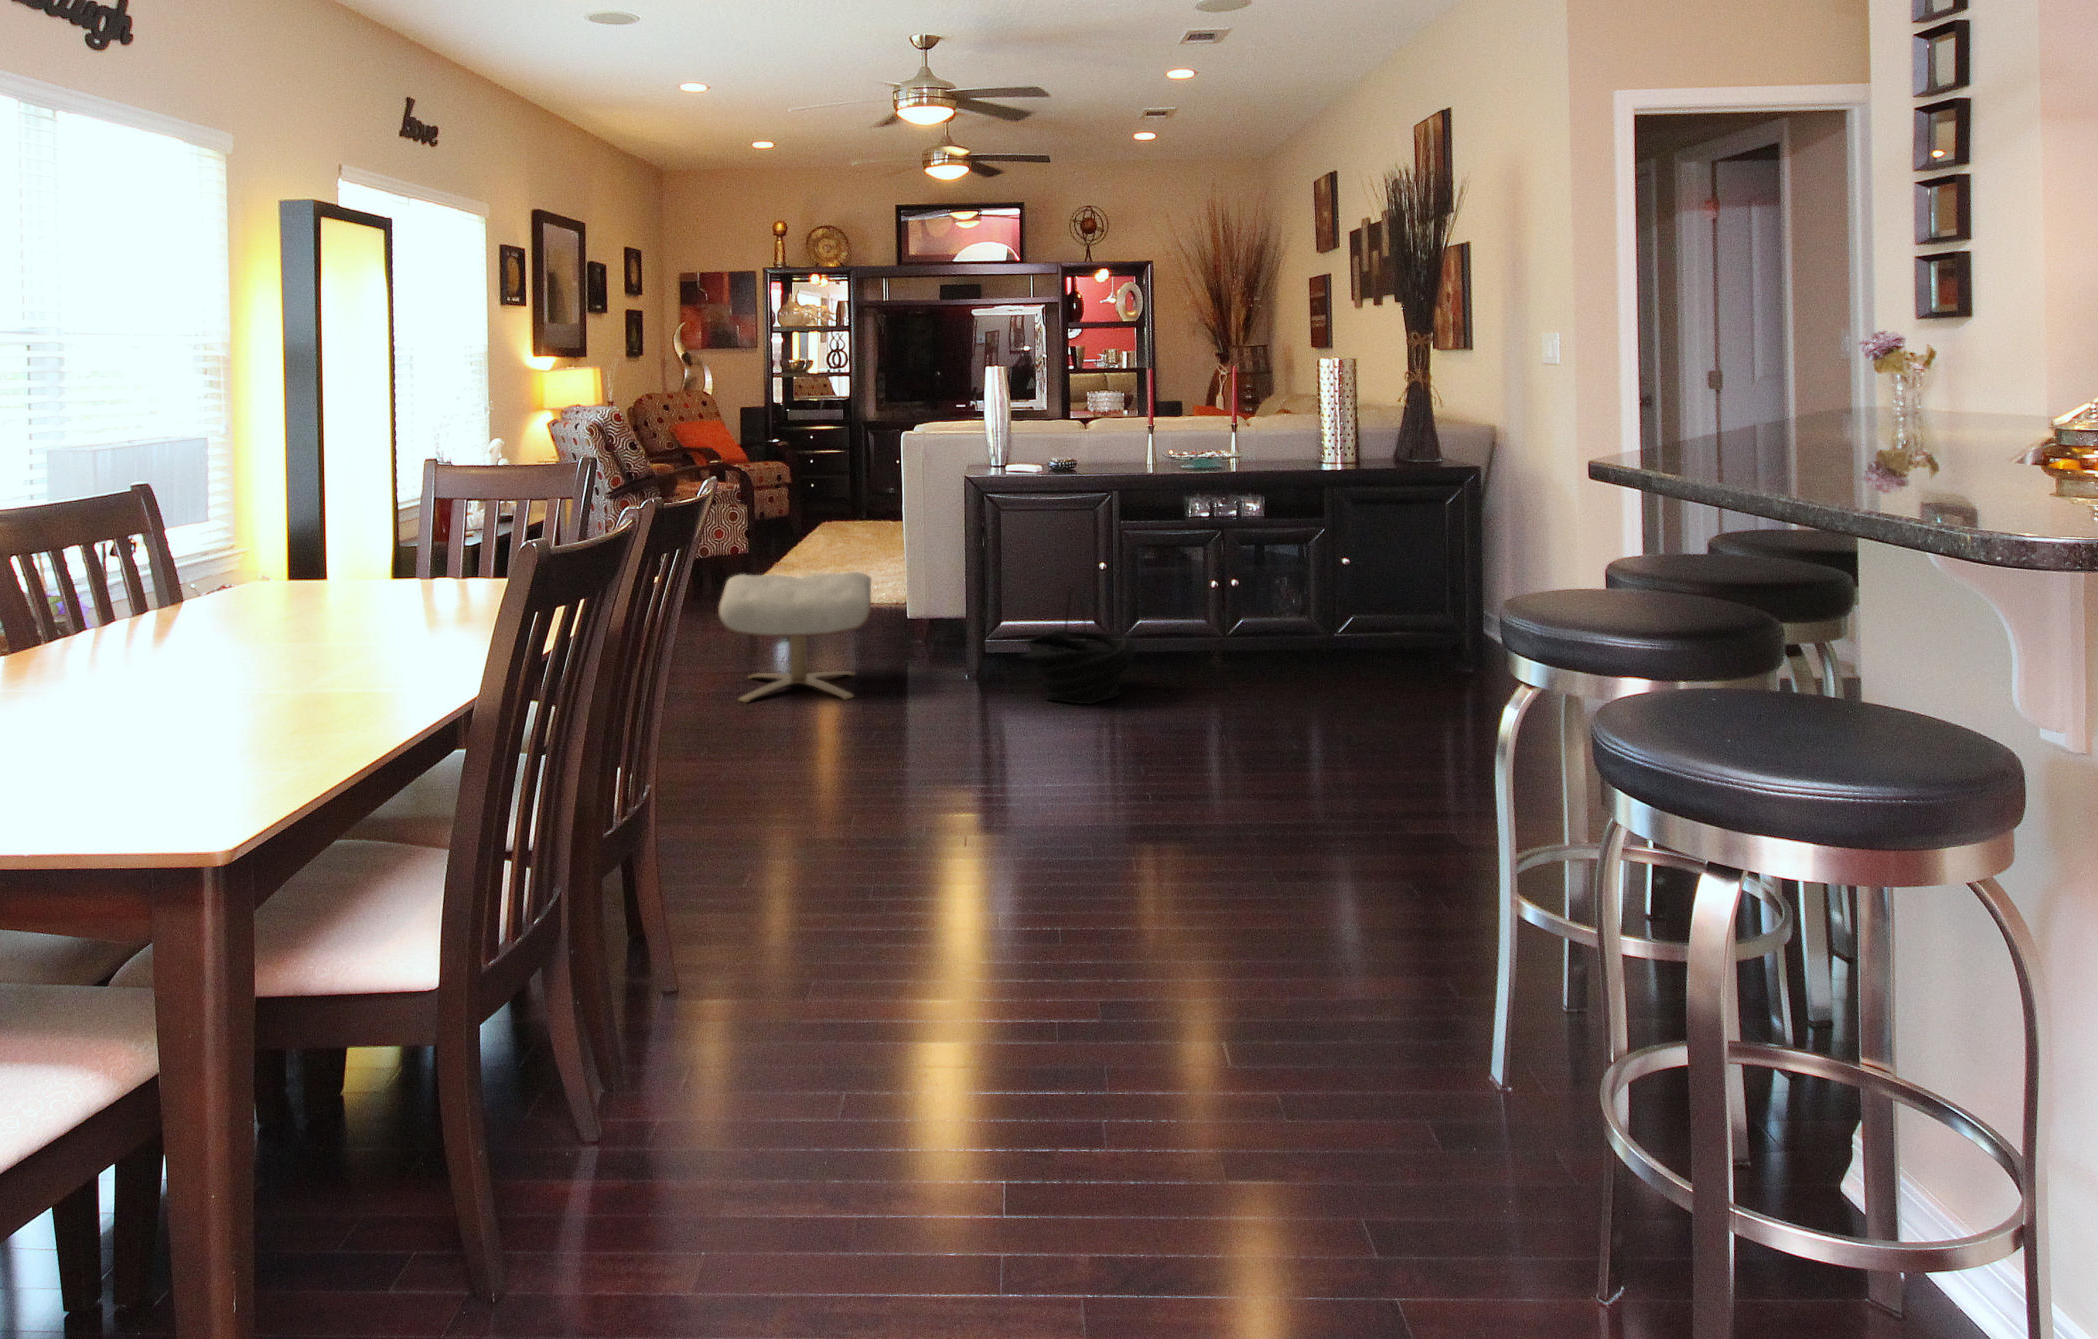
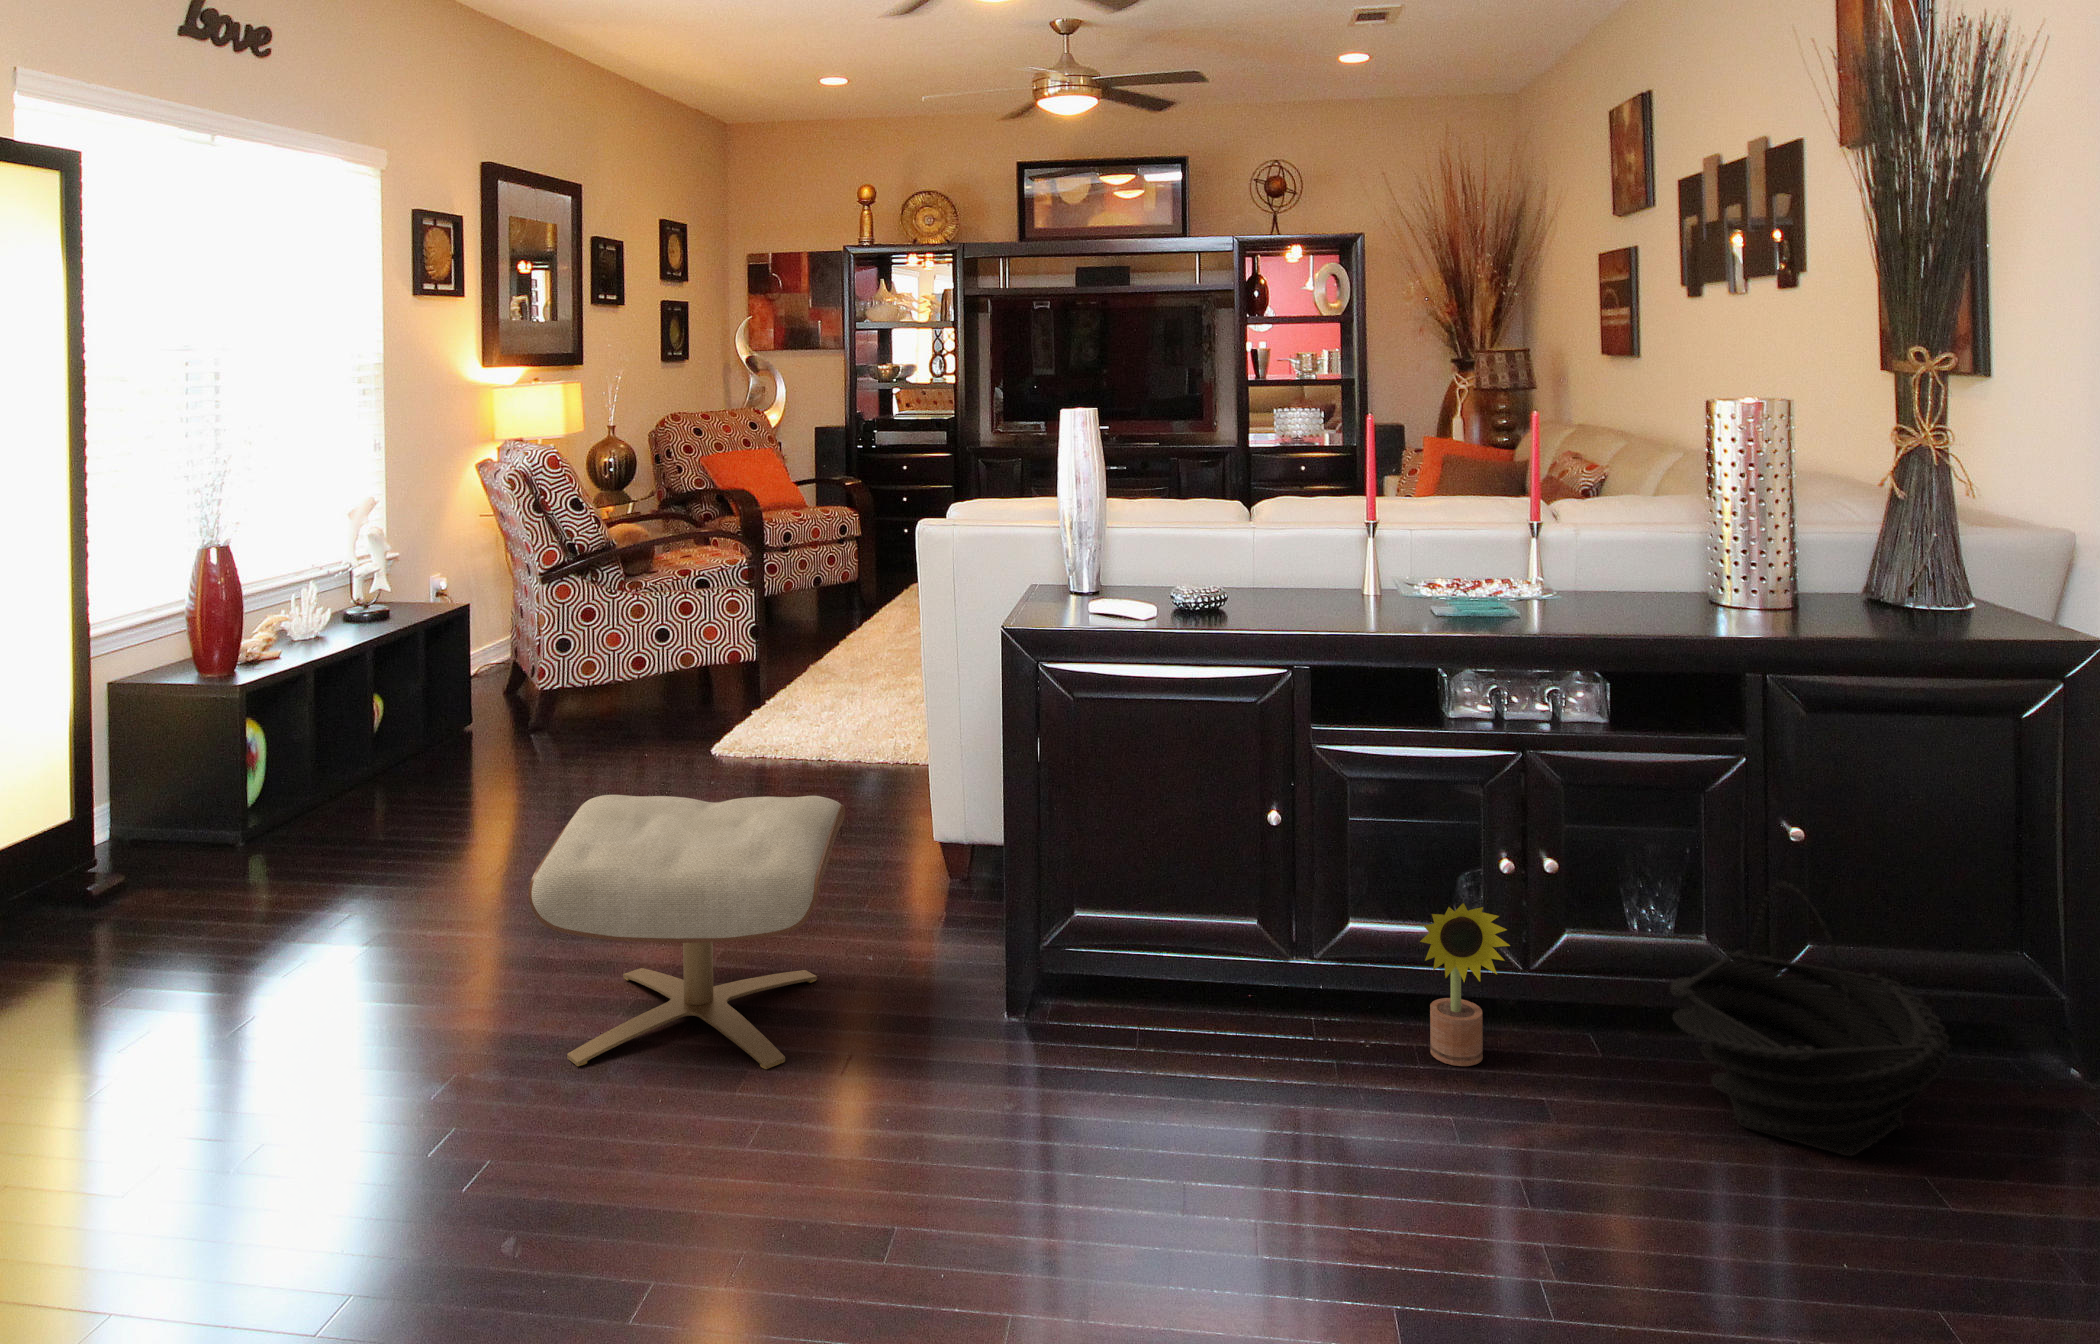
basket: present [1021,587,1137,704] -> present [1670,882,1950,1156]
decorative plant: none [1174,602,1218,686] -> present [1420,903,1510,1066]

